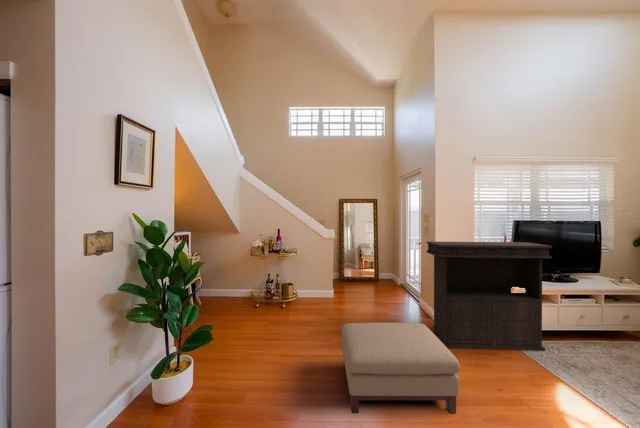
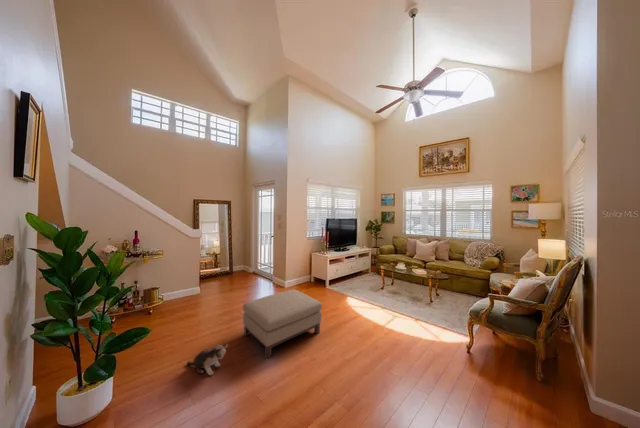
console table: present [426,242,552,351] -> none [287,232,346,303]
plush toy: none [273,365,301,399] -> present [187,343,228,375]

